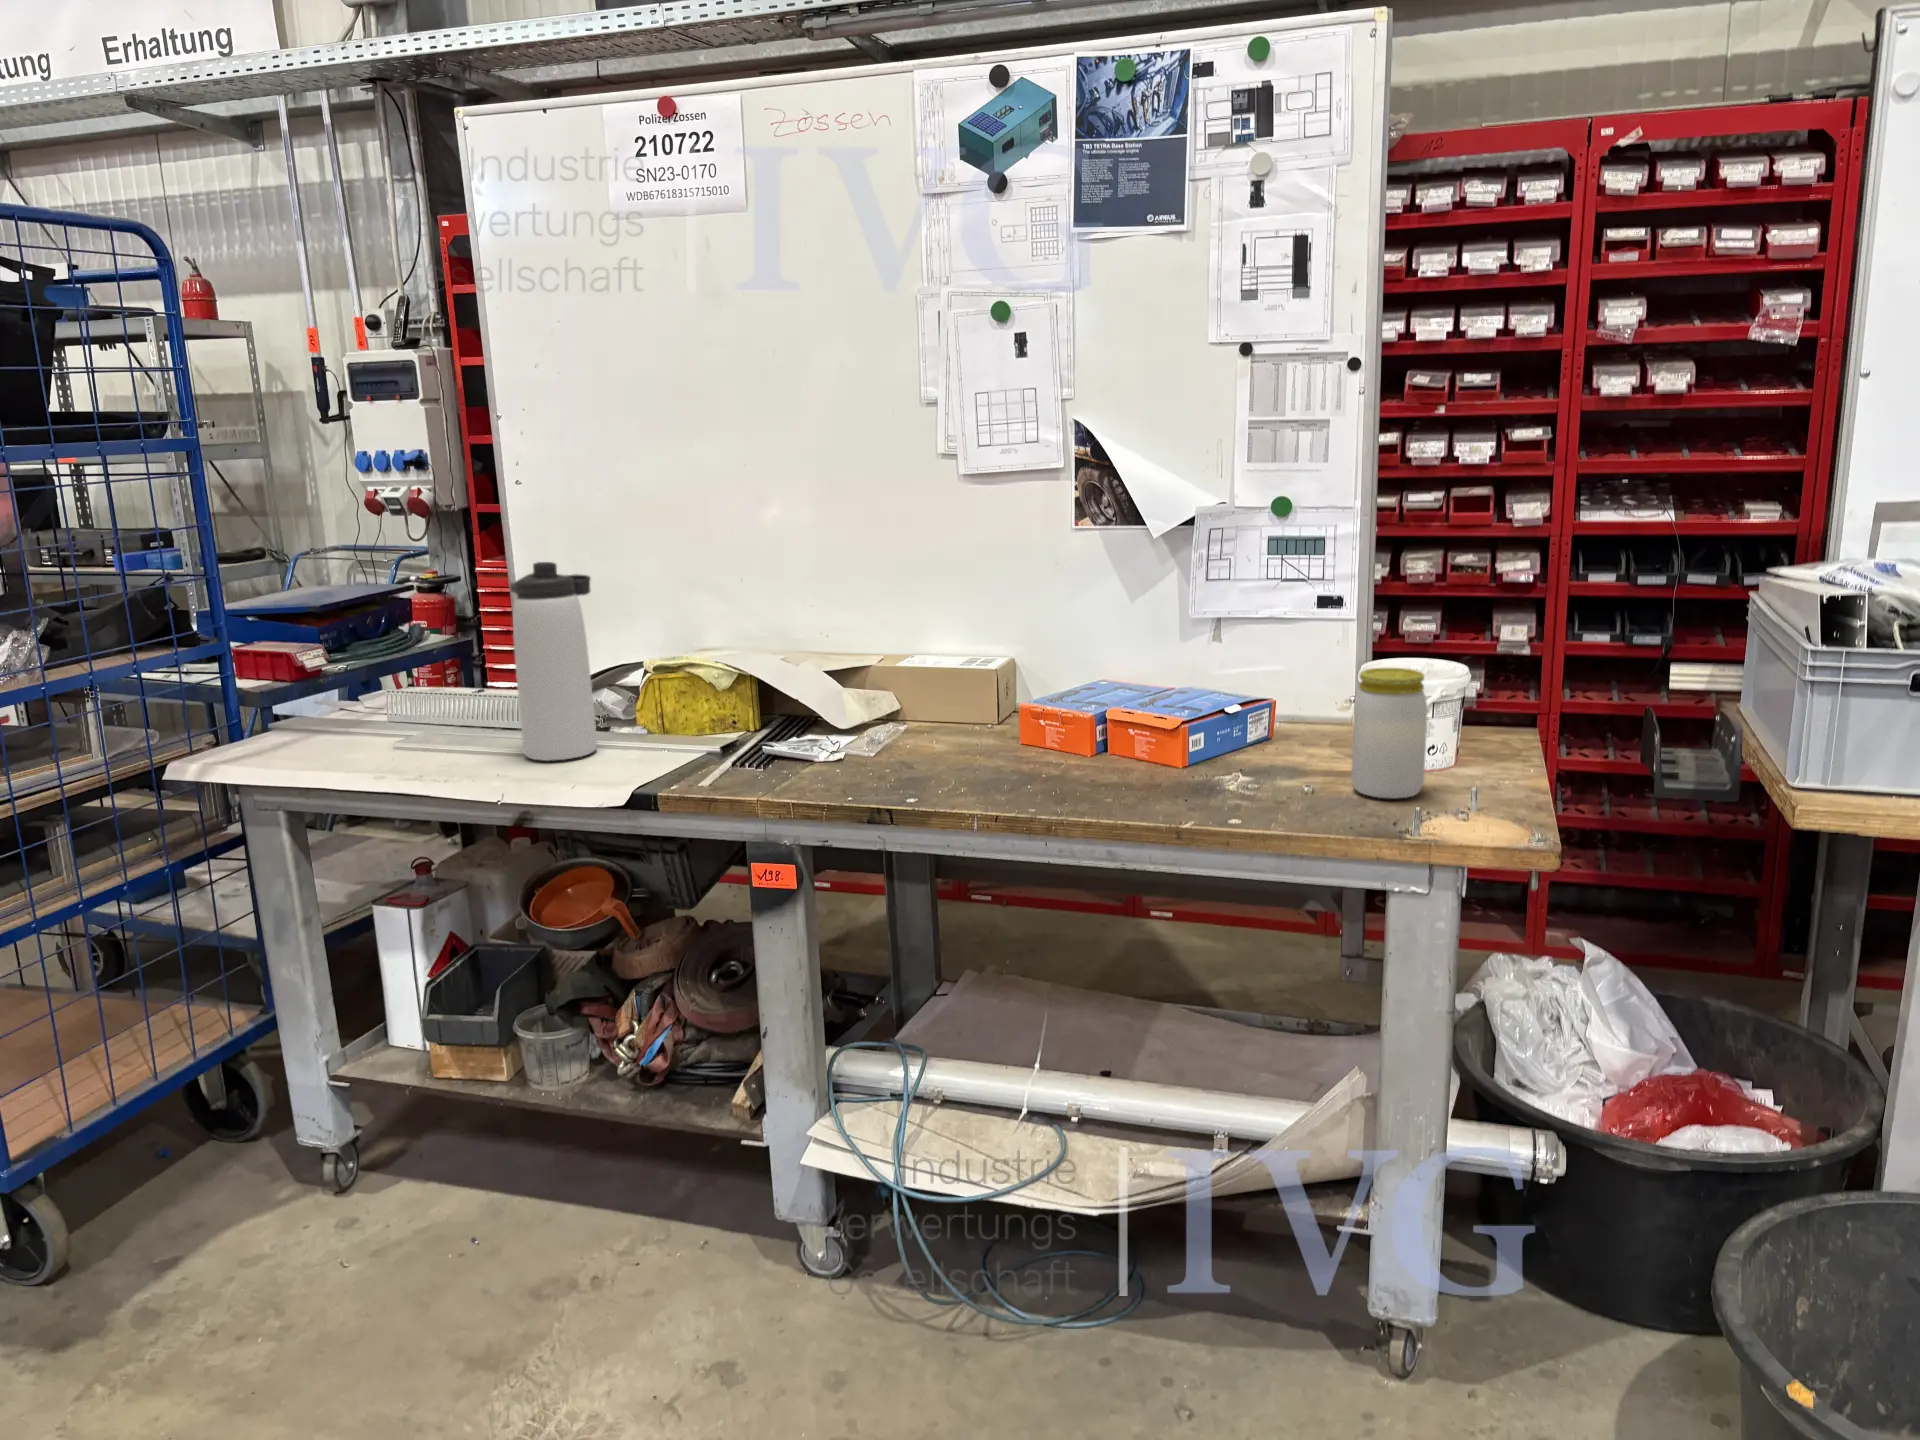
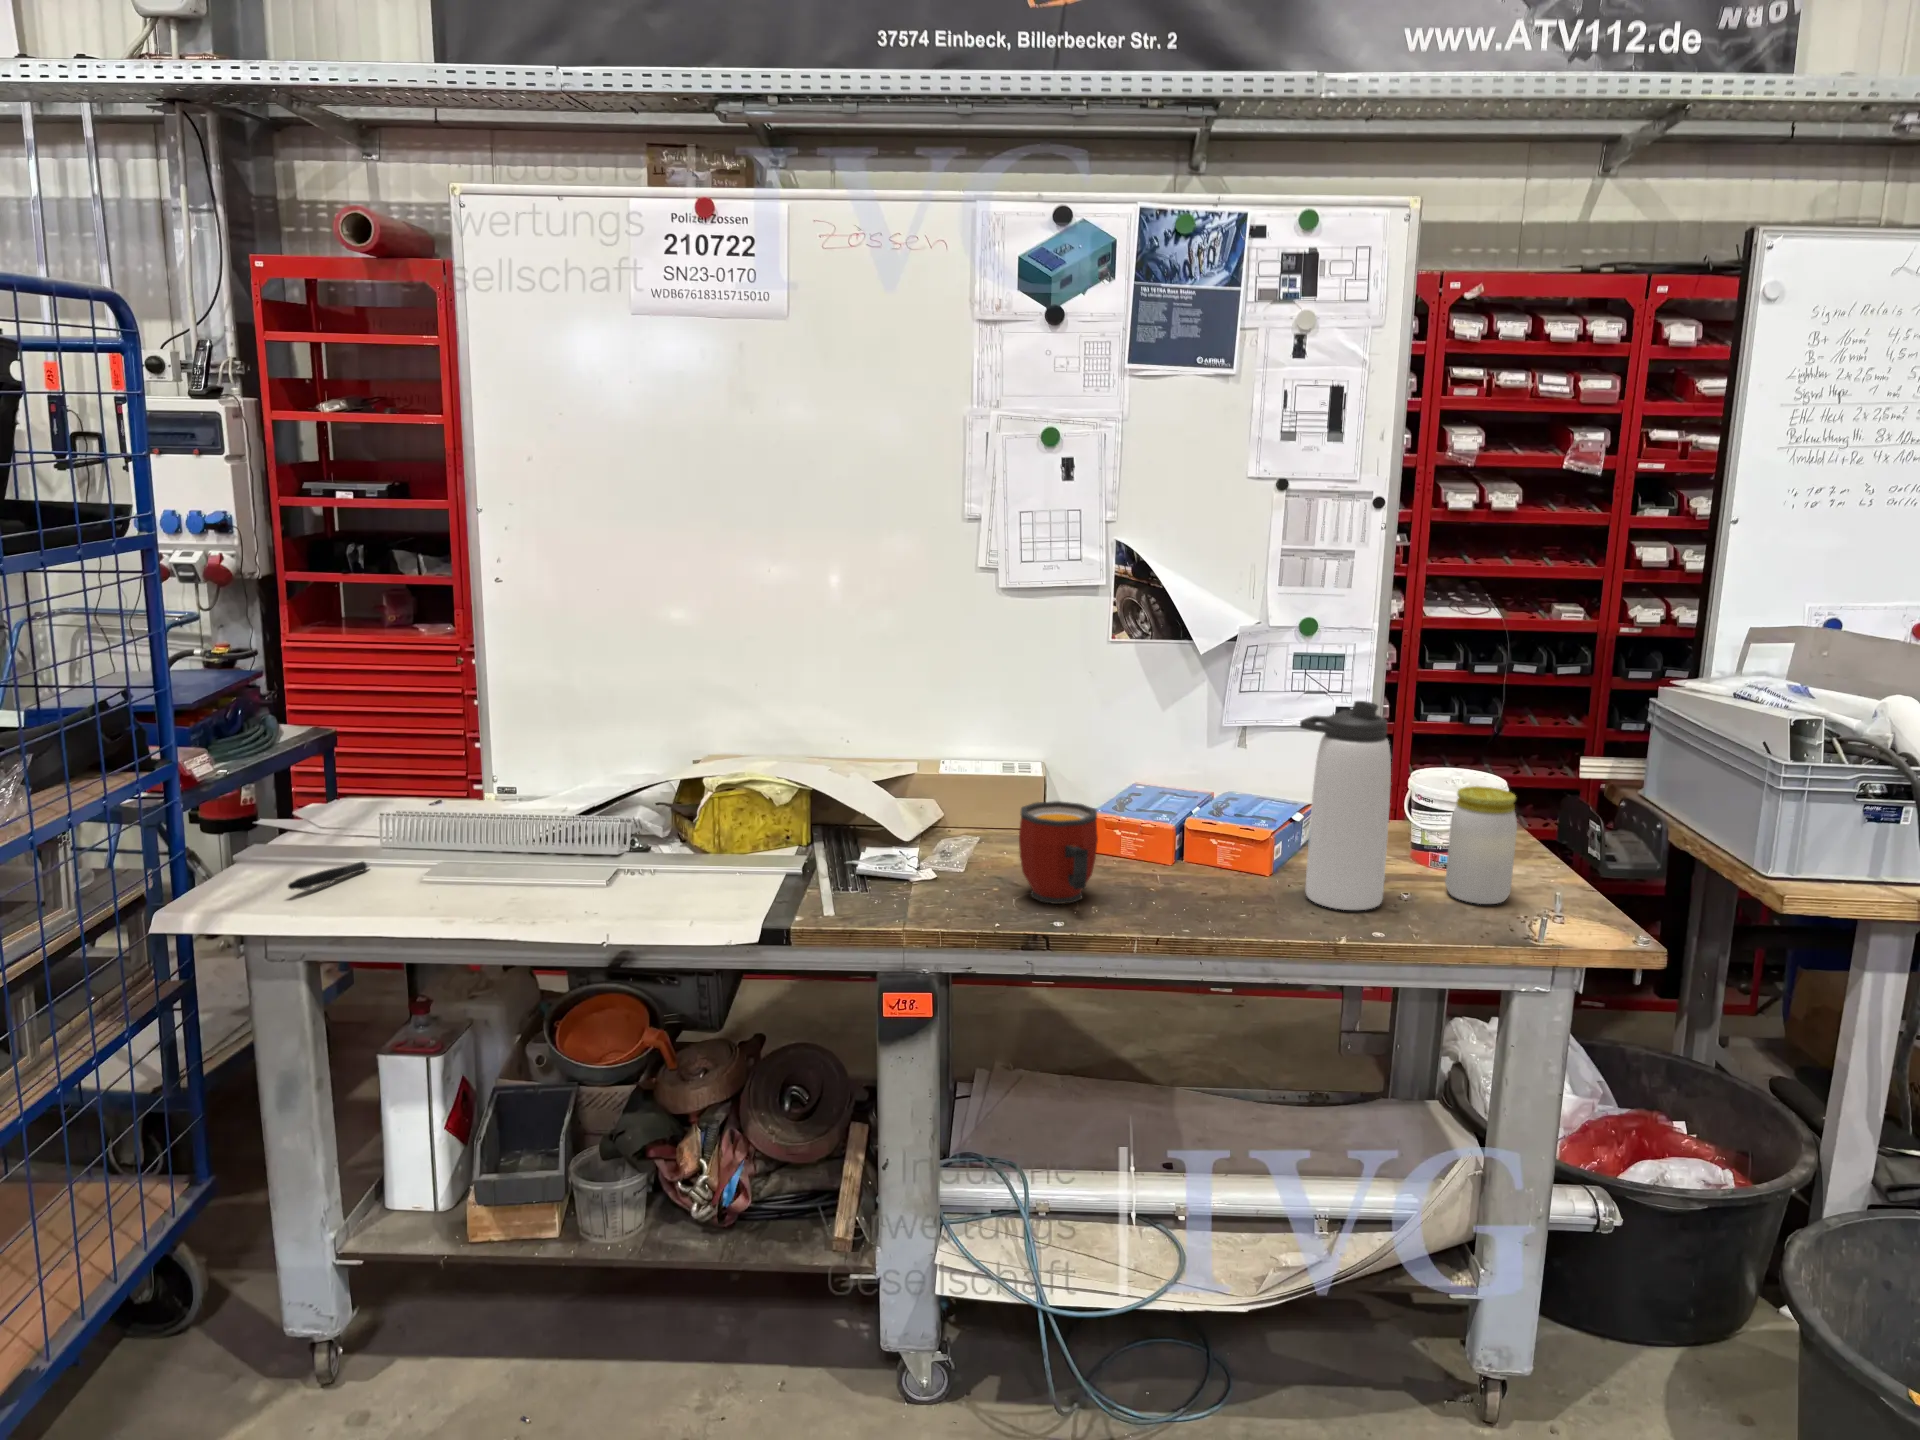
thermos bottle: present [510,562,597,761] -> present [1300,701,1391,910]
mug: none [882,678,966,780] -> present [1019,801,1098,904]
pen: none [263,725,353,745] -> present [288,861,371,890]

